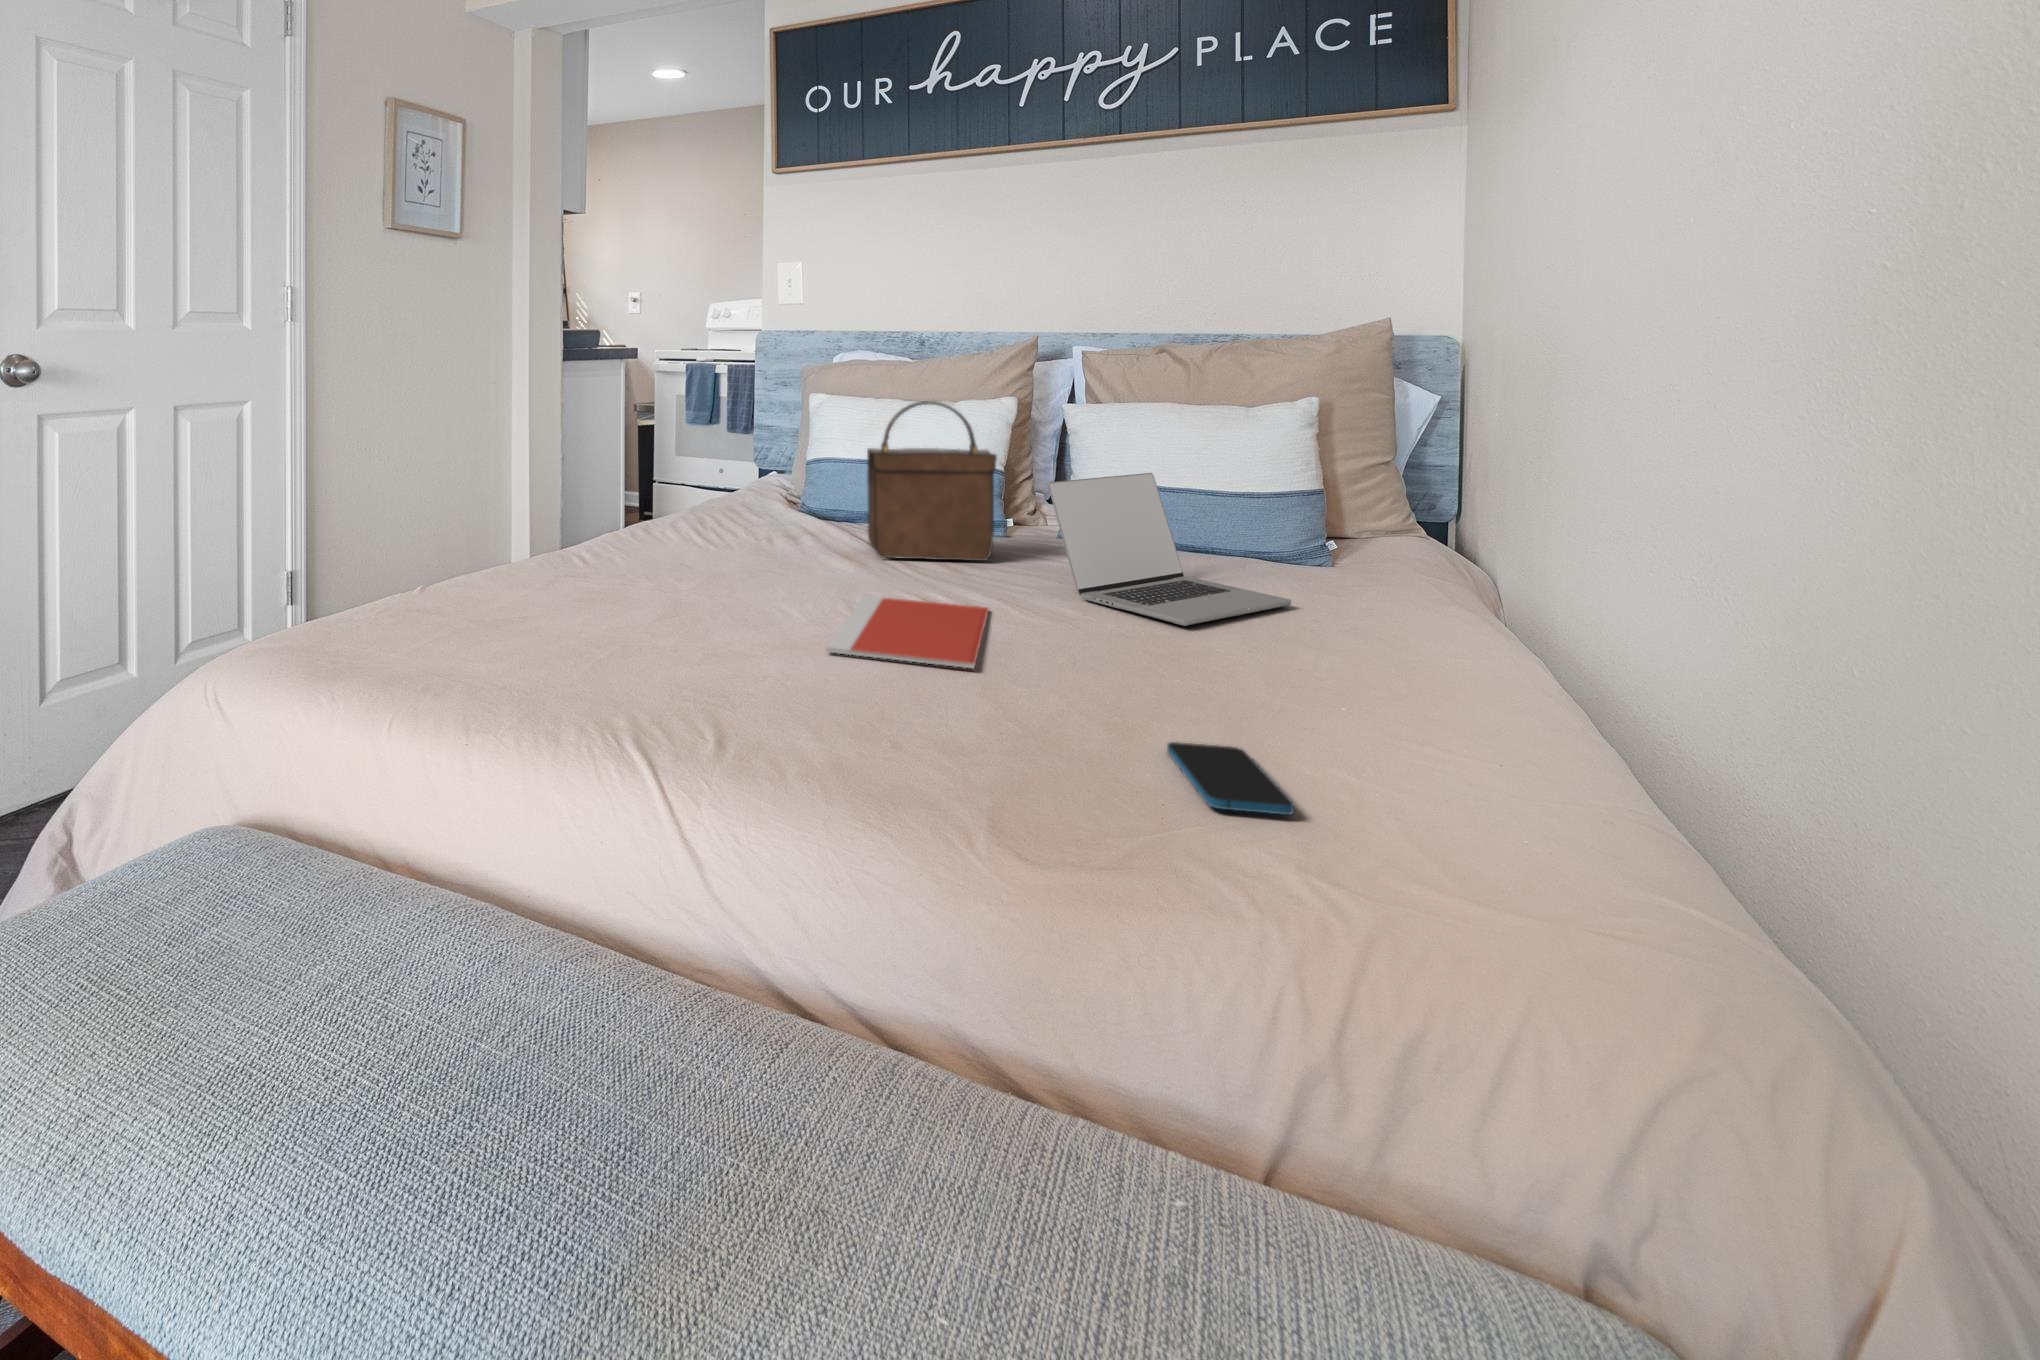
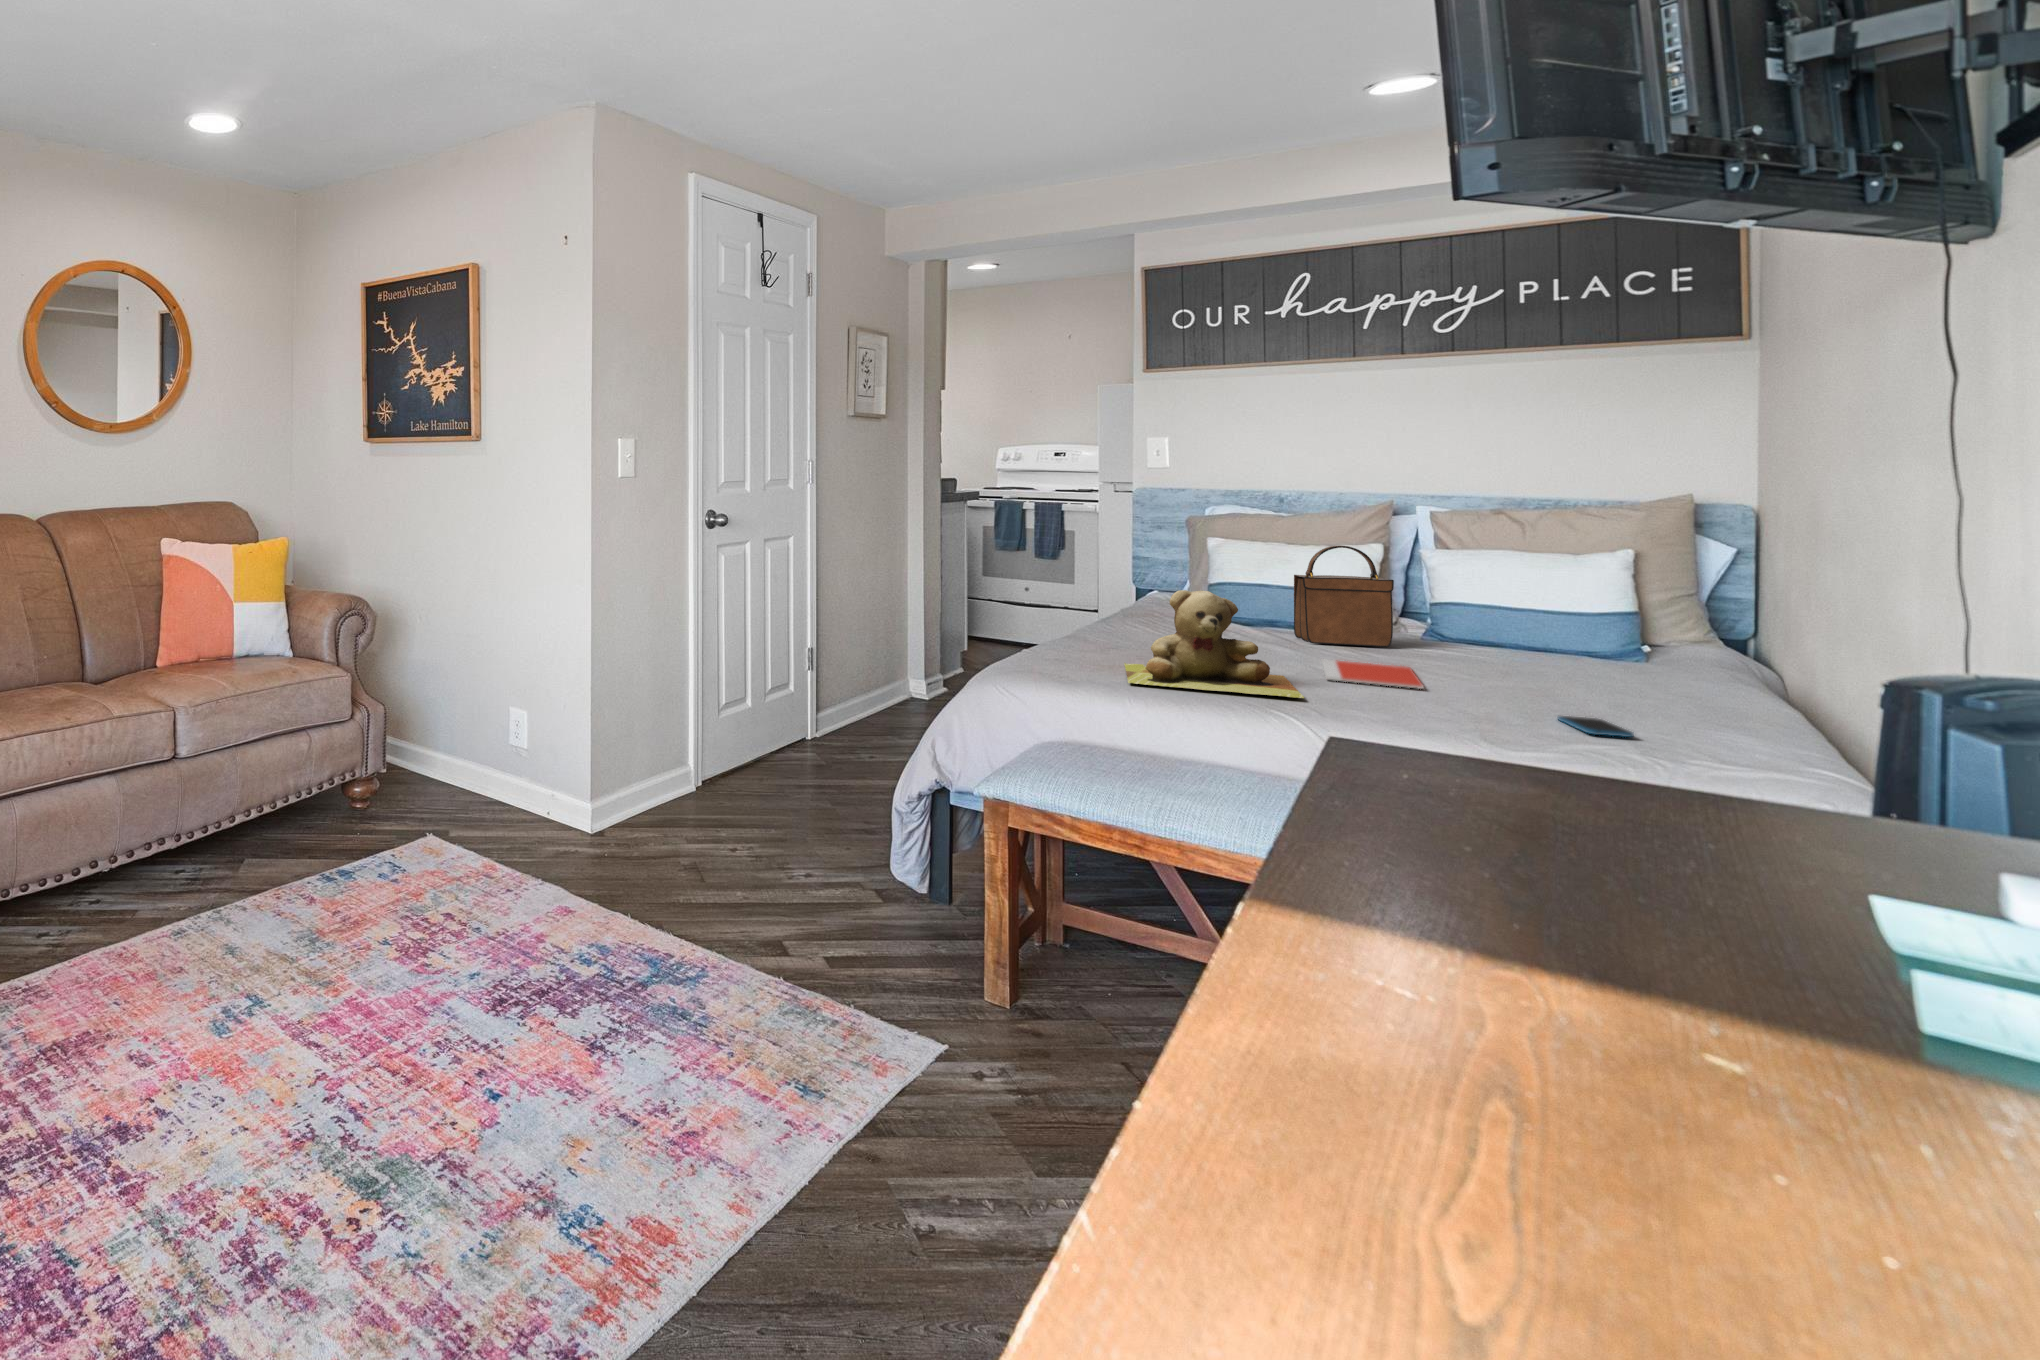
laptop: present [1048,473,1291,626] -> none [1442,594,1620,679]
teddy bear: none [429,494,764,722] -> present [1124,590,1304,698]

